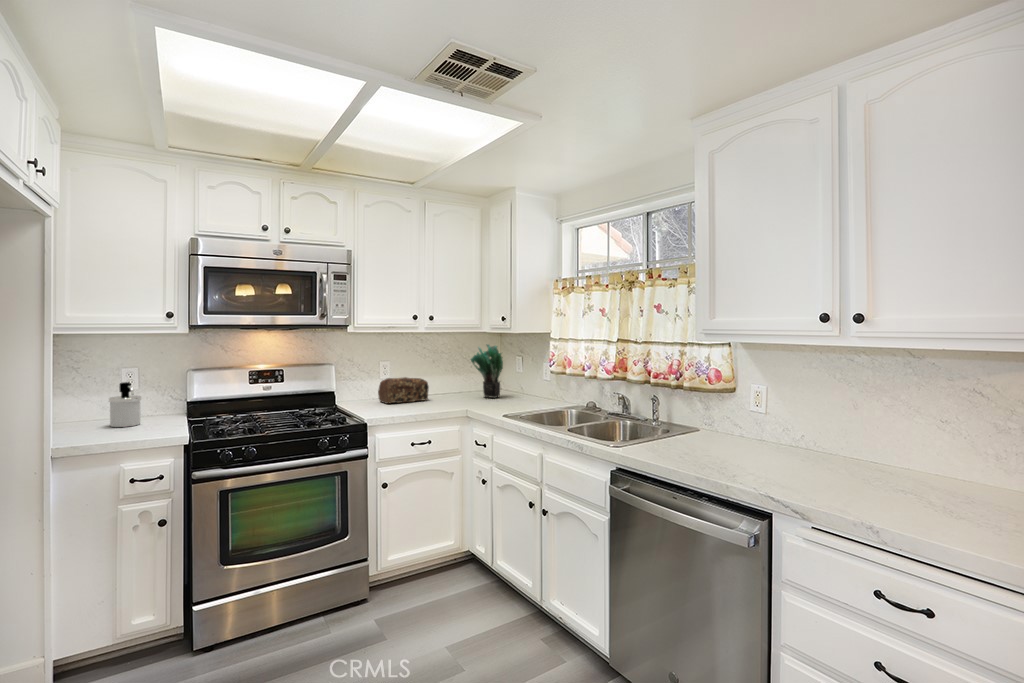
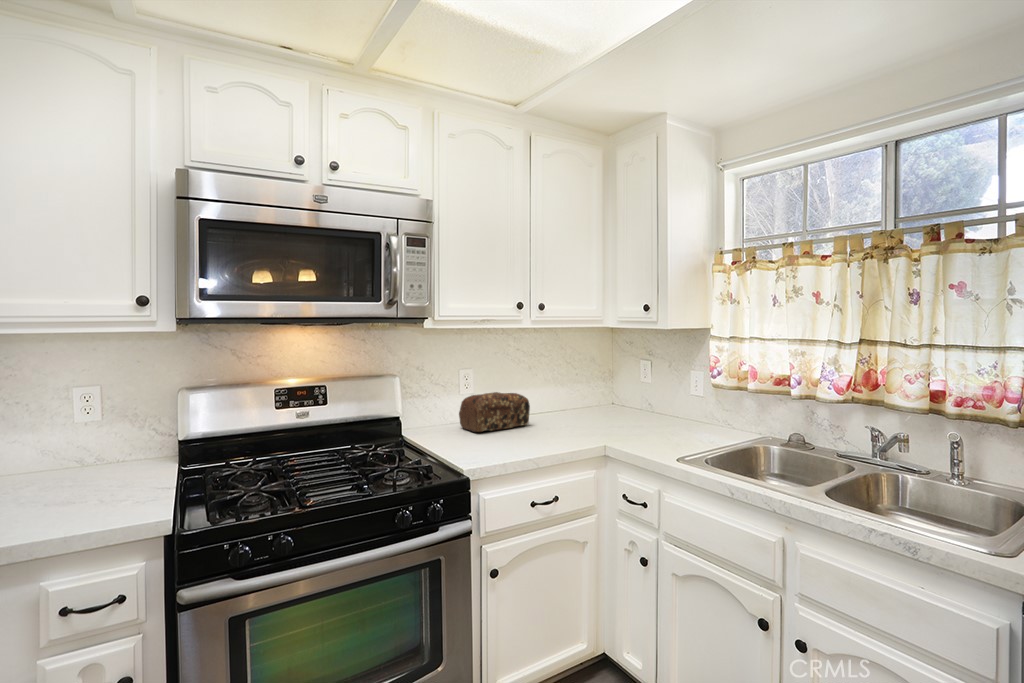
potted plant: present [471,344,503,398] -> none [585,344,626,420]
soap dispenser: present [109,382,141,427] -> none [37,415,97,494]

